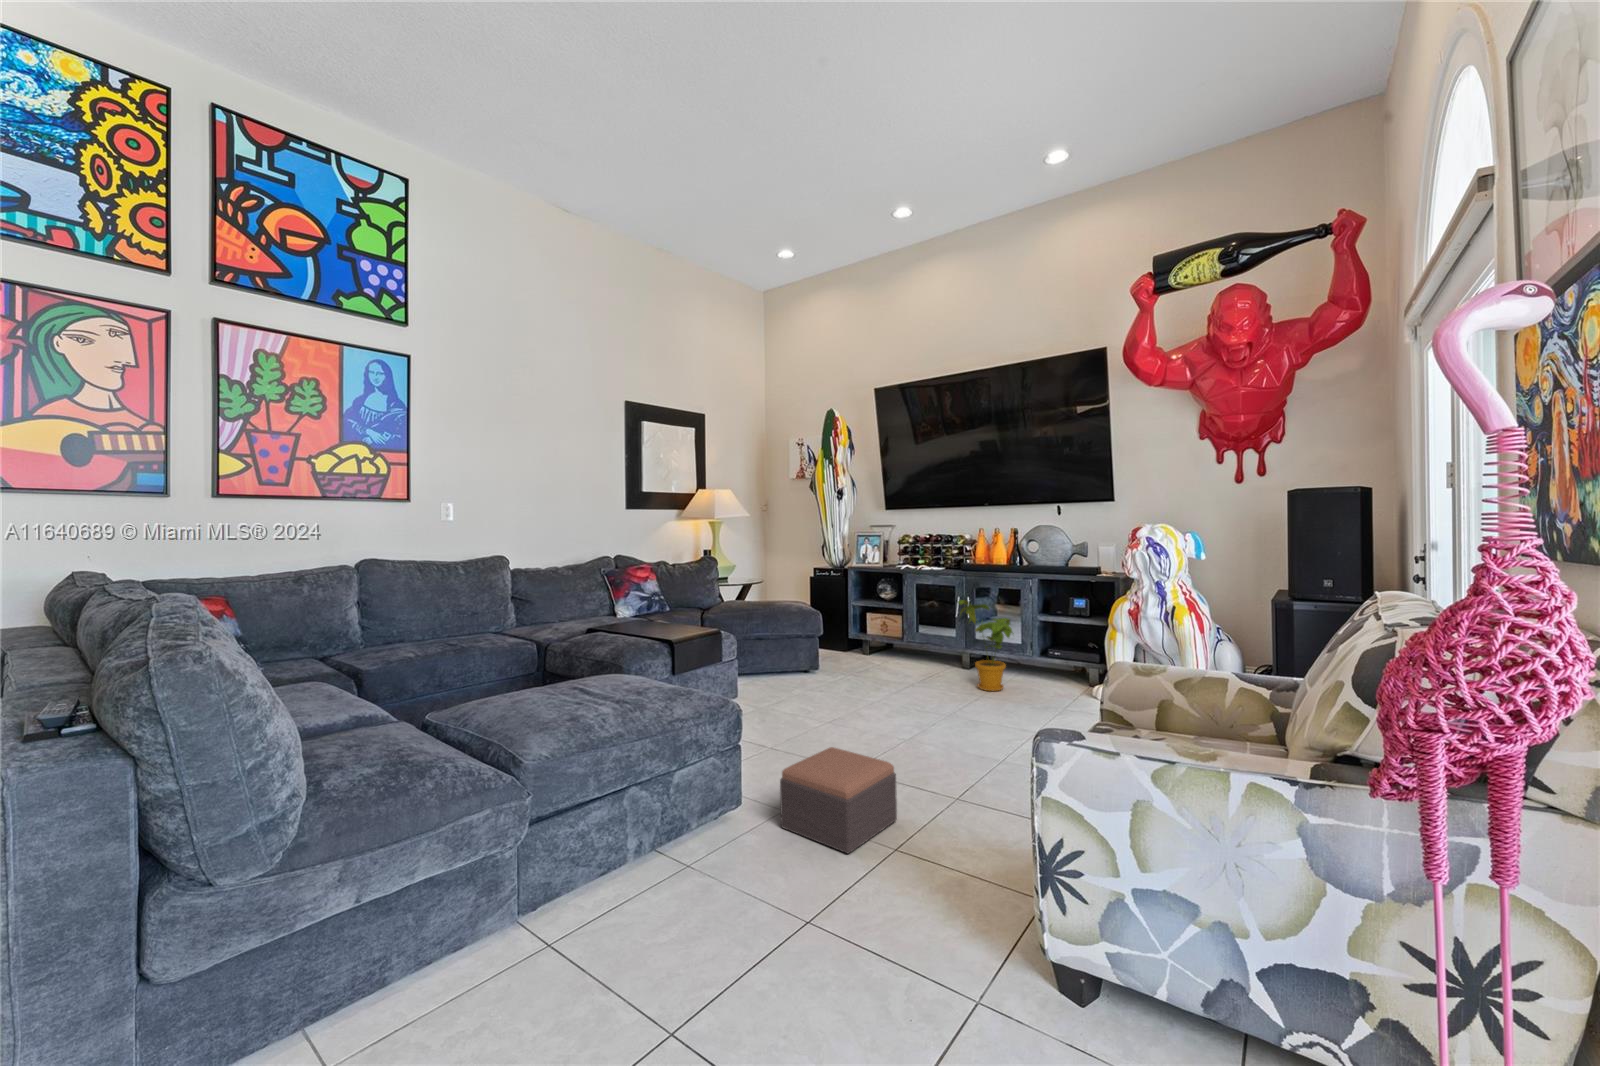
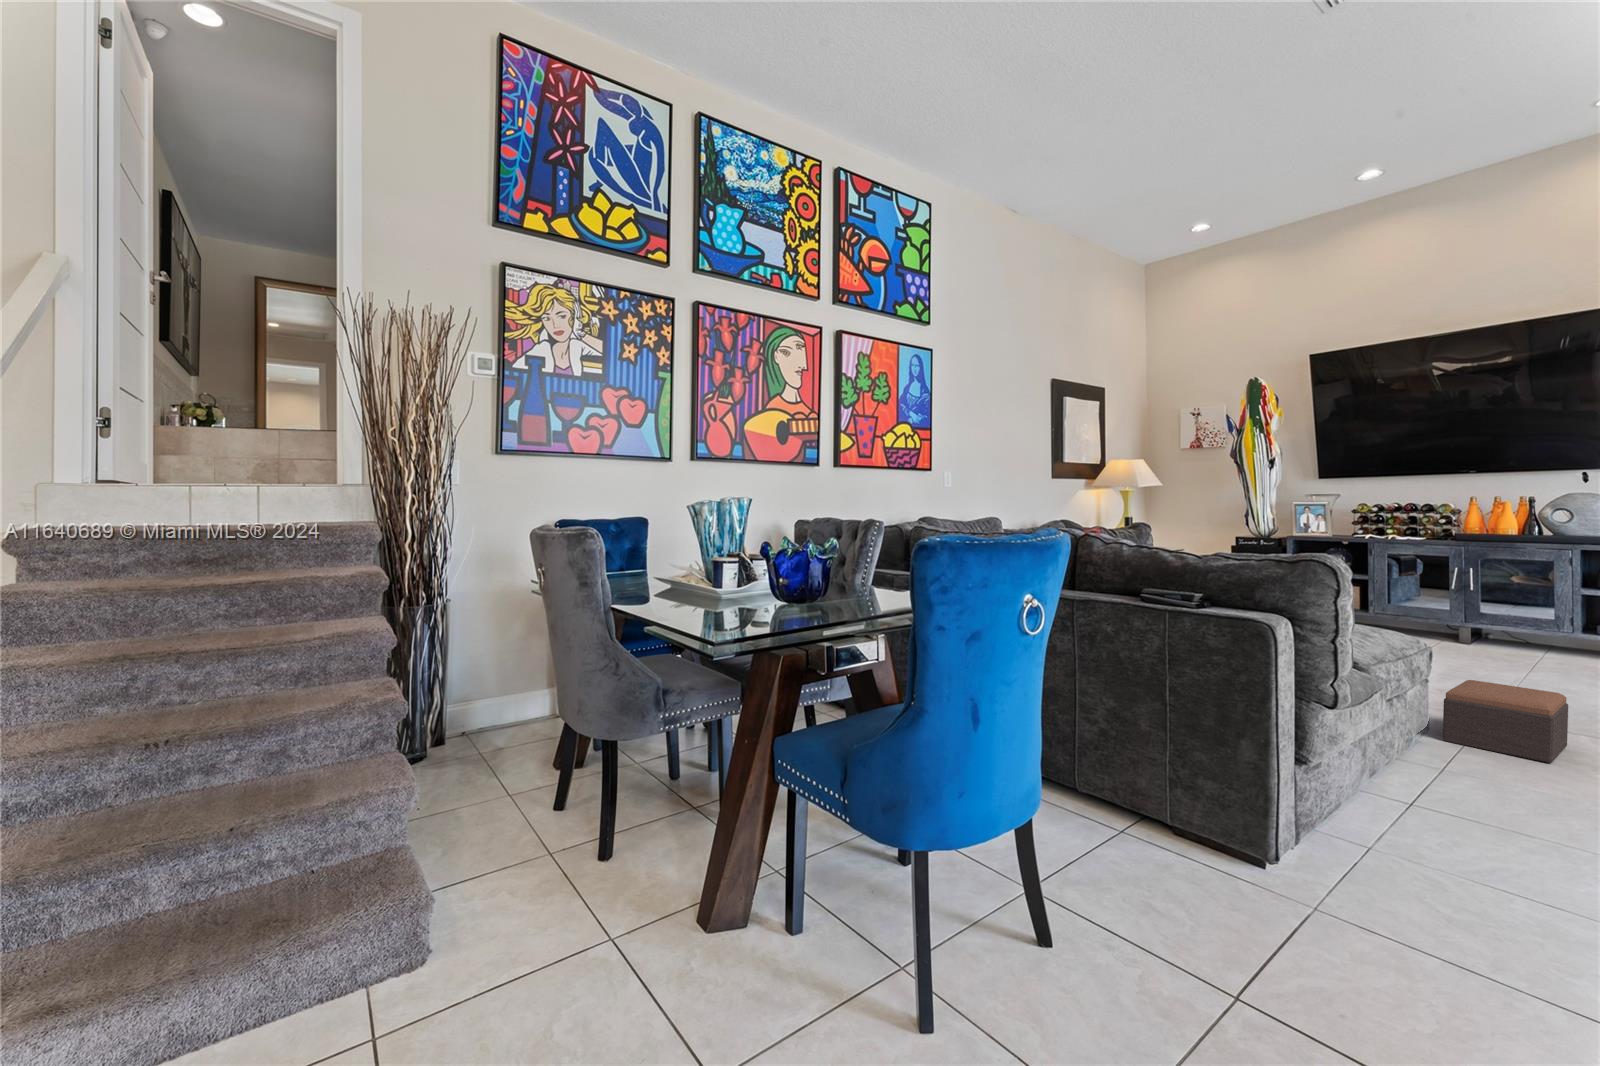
house plant: present [958,600,1012,691] -> none [1469,566,1550,661]

